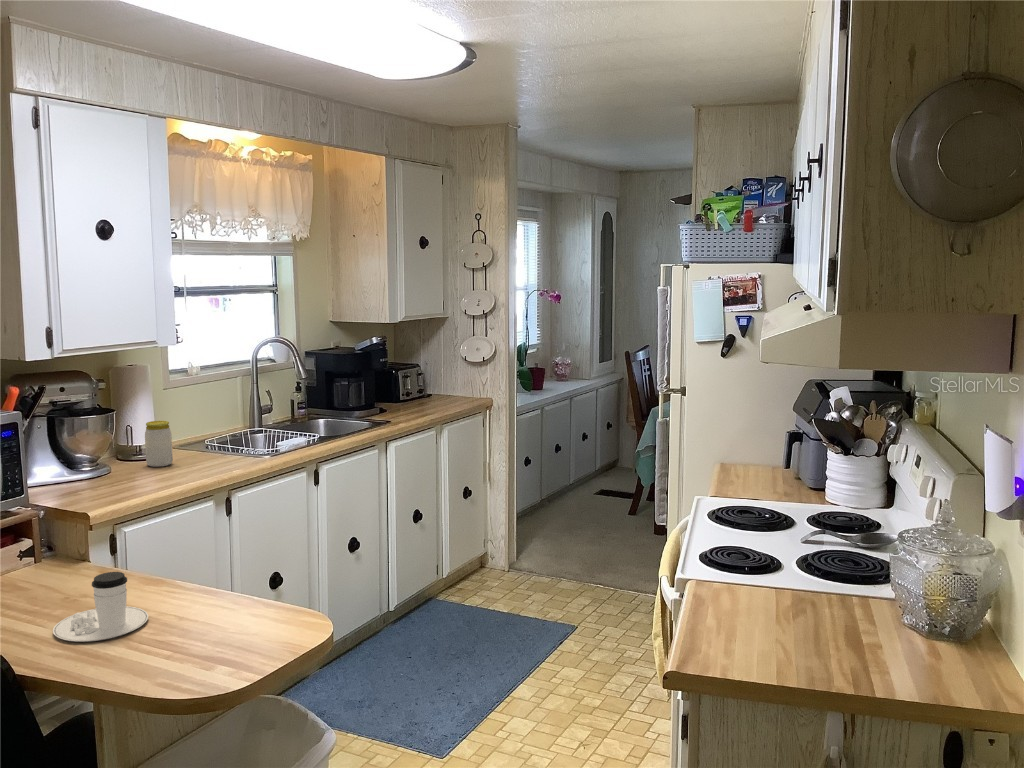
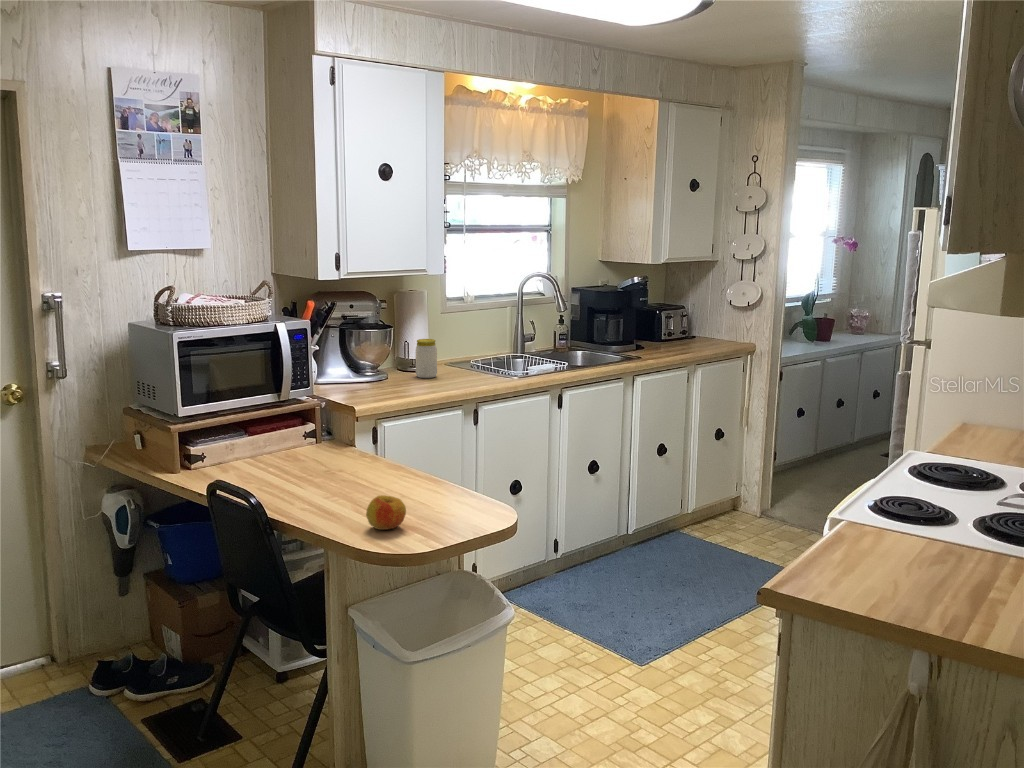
coffee cup: present [53,572,148,642] -> none [308,450,379,501]
apple: none [154,627,206,671] -> present [366,495,406,530]

